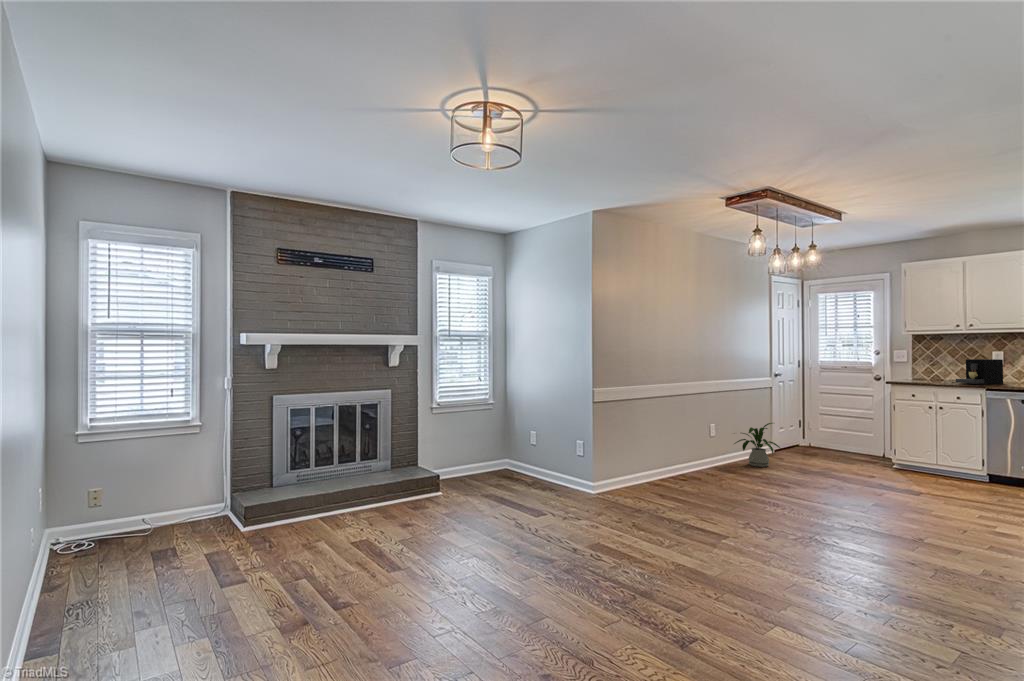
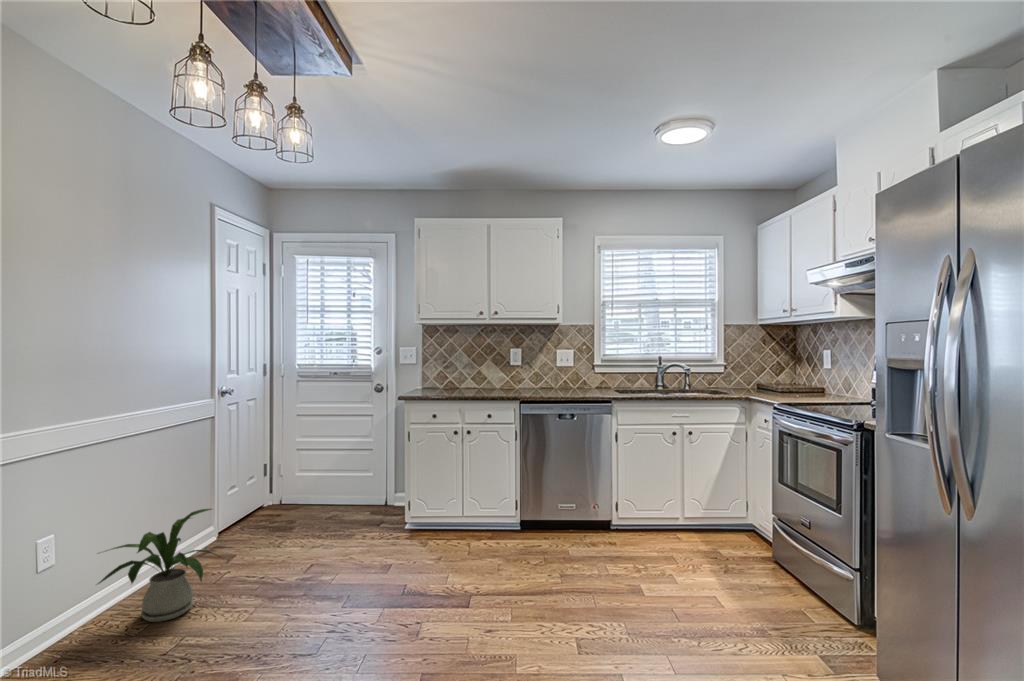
coffee maker: present [956,359,1003,384] -> none [483,359,527,395]

